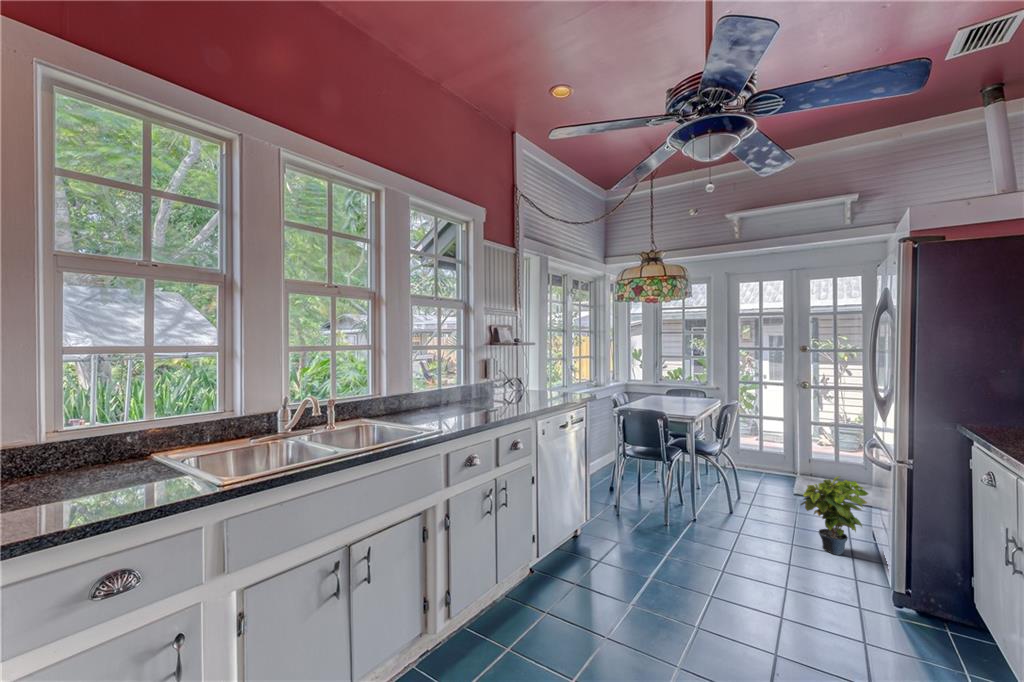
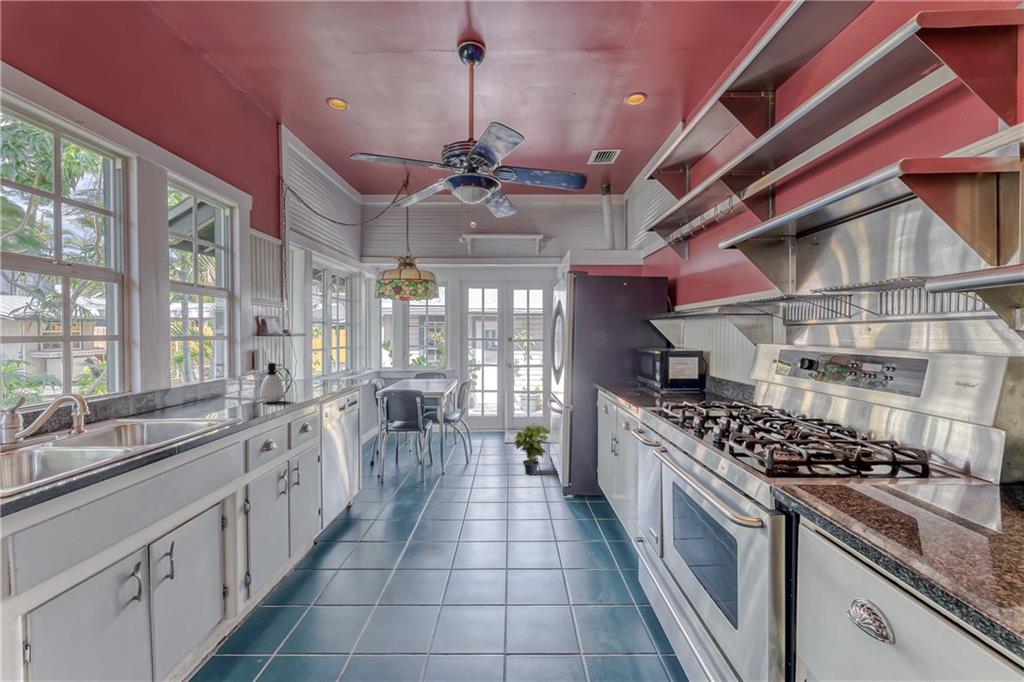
soap dispenser: none [475,373,497,414] -> present [260,363,284,402]

